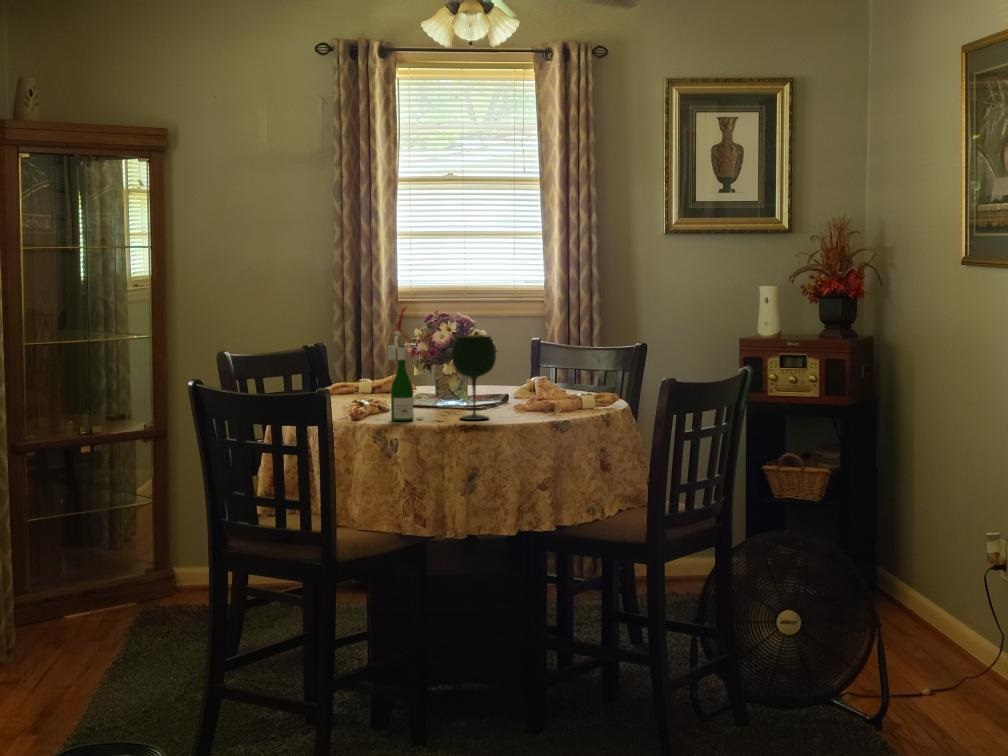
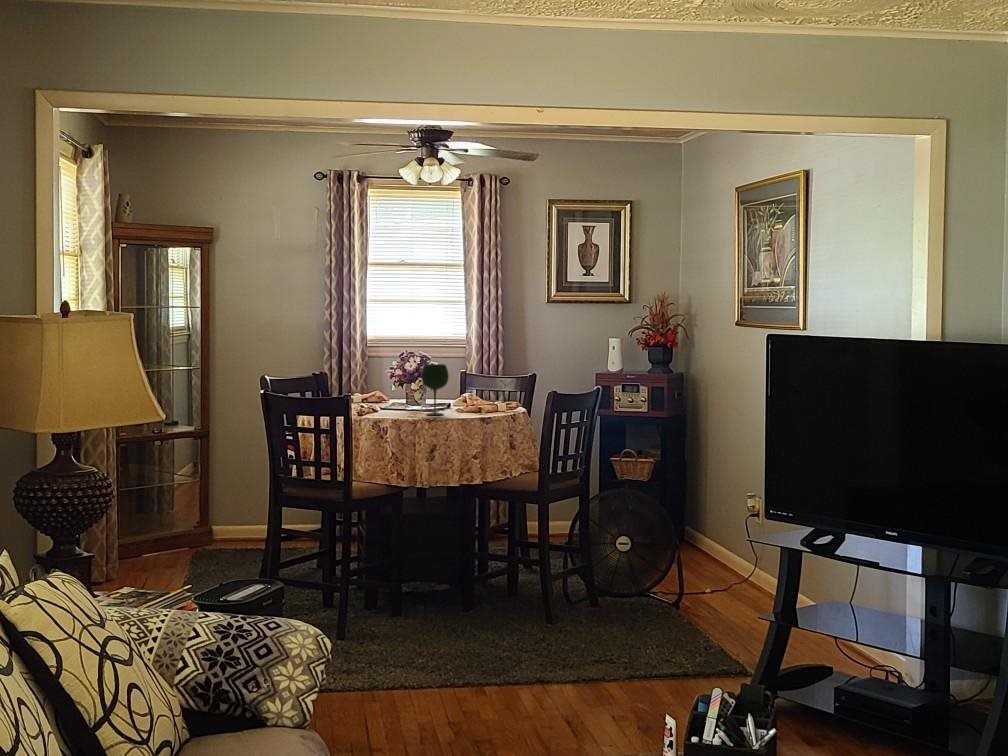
wine bottle: present [387,307,423,421] -> none [383,346,404,415]

